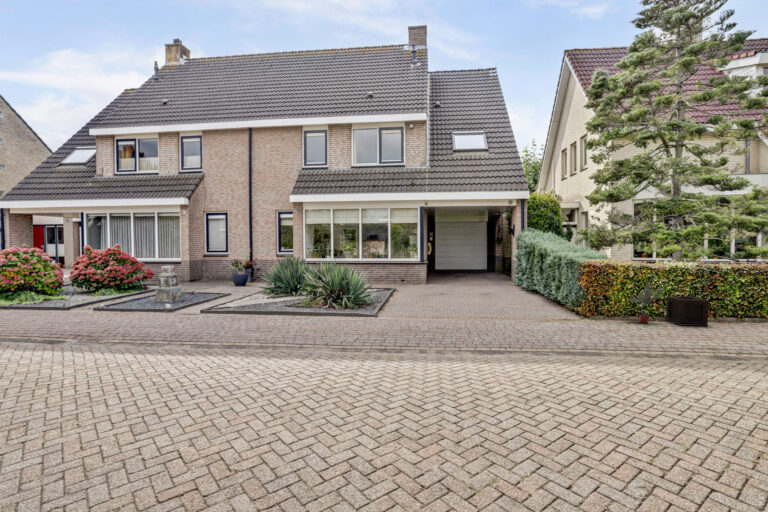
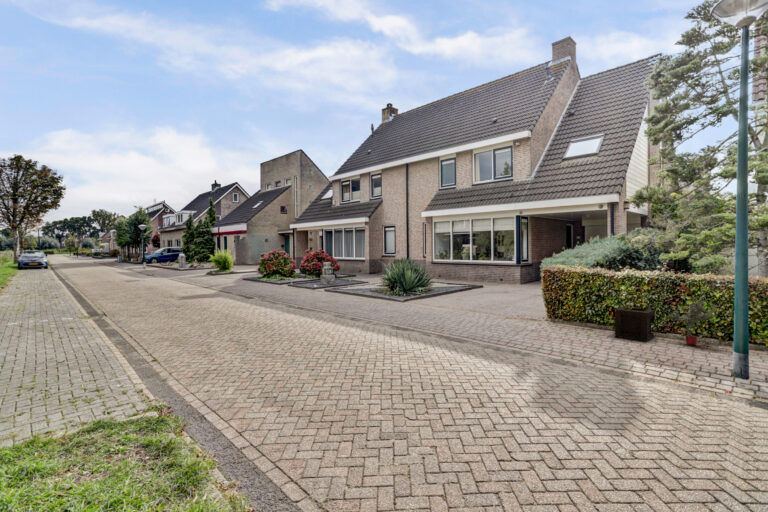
potted tree: present [628,282,664,323] -> present [669,297,717,346]

